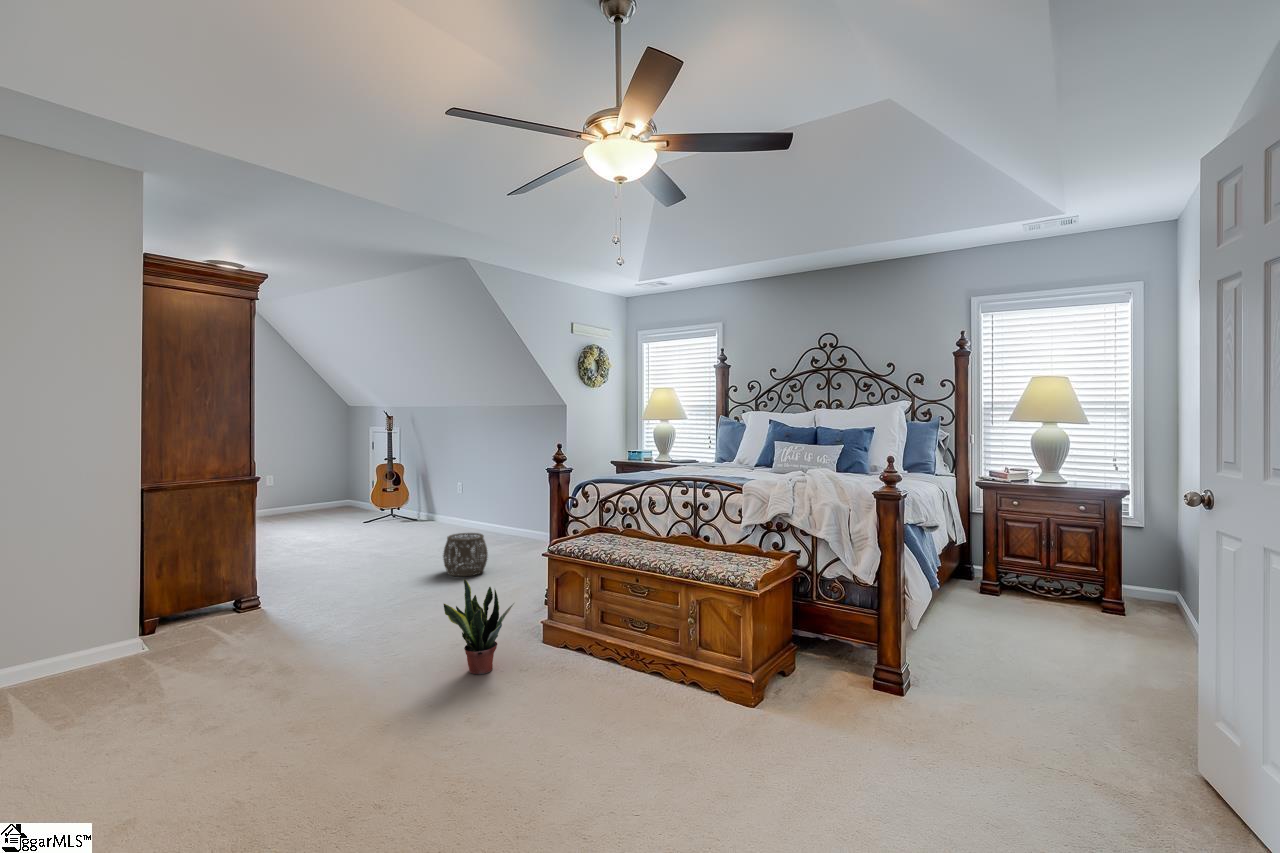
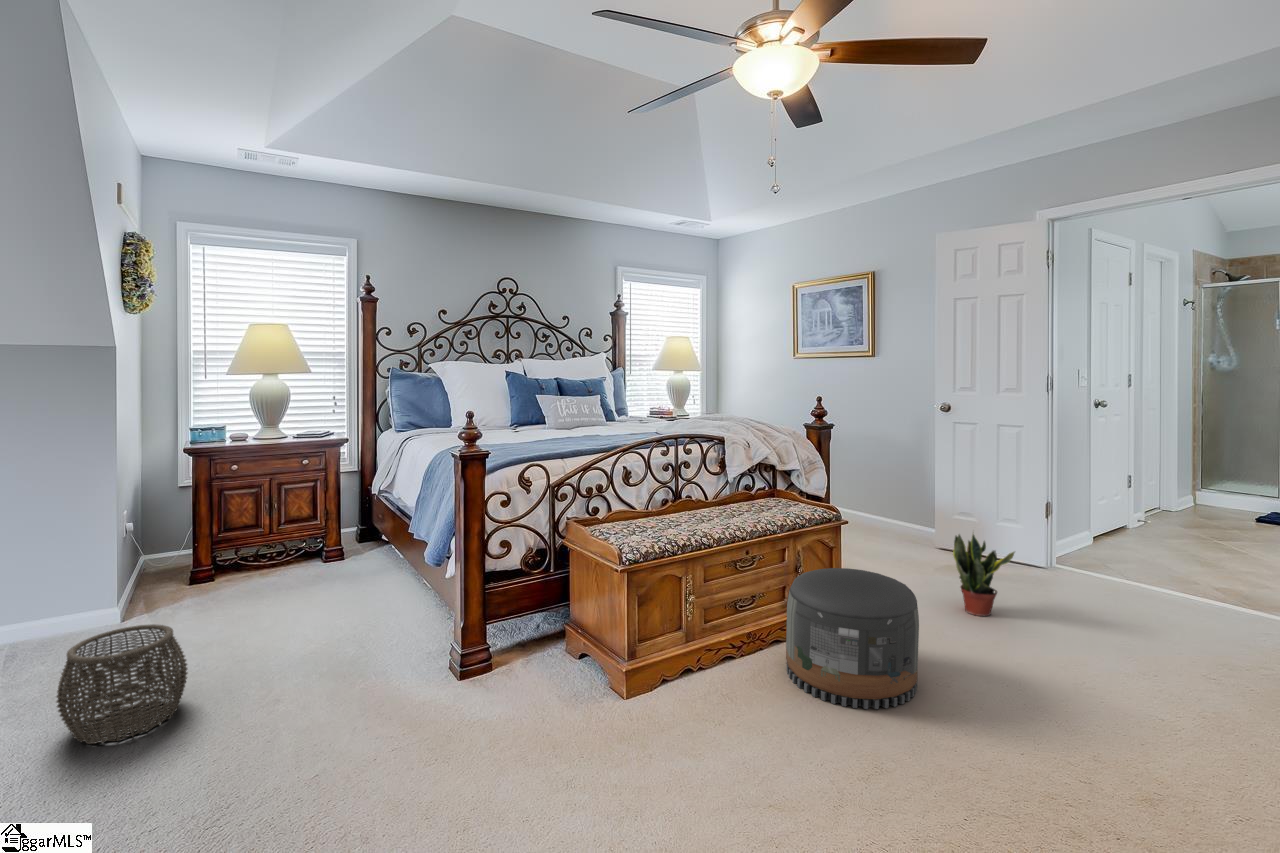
potted plant: present [444,579,514,674] -> present [953,534,1015,616]
pouf: none [575,608,691,739] -> present [786,568,919,709]

